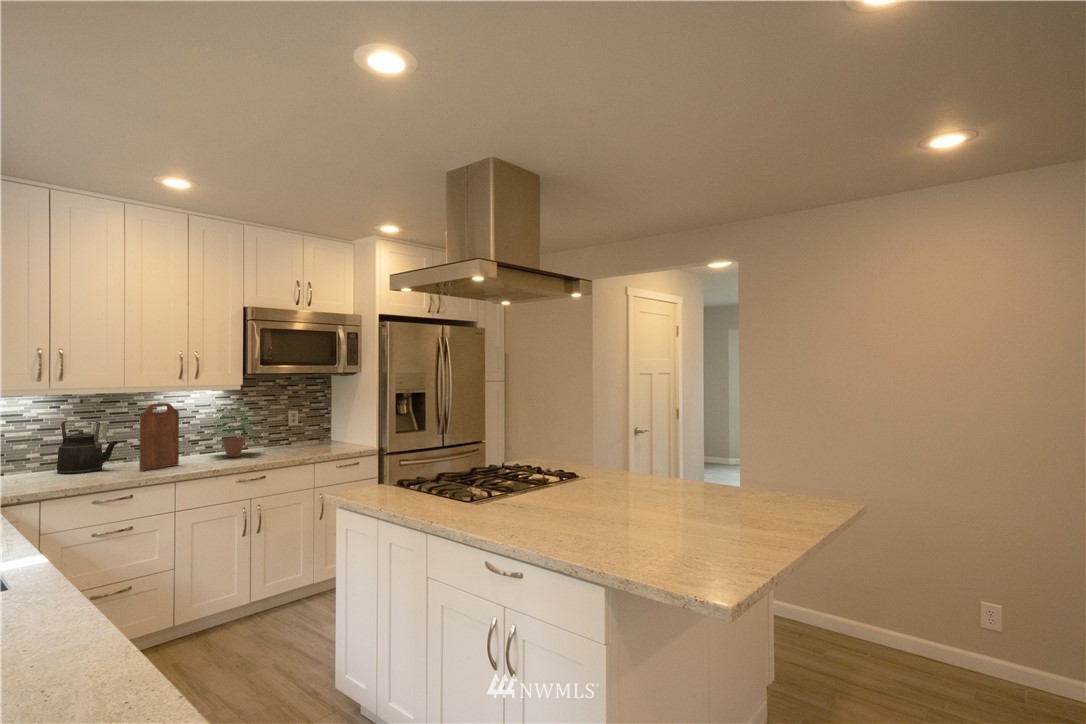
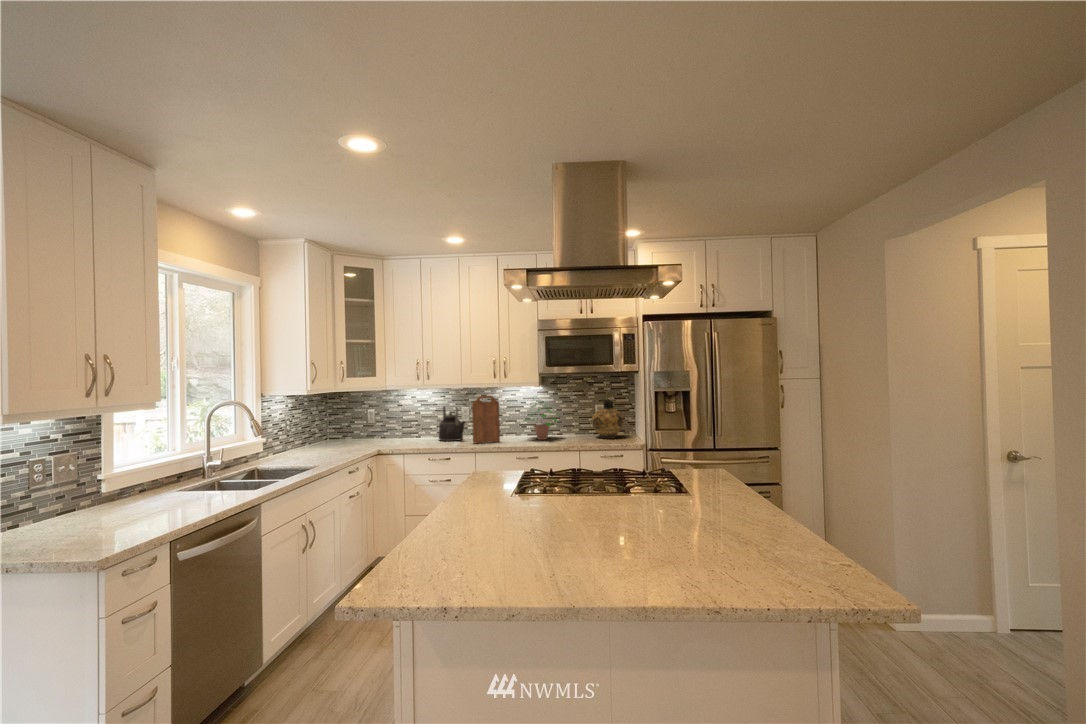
ceramic jug: none [293,403,331,448] -> present [592,399,624,438]

